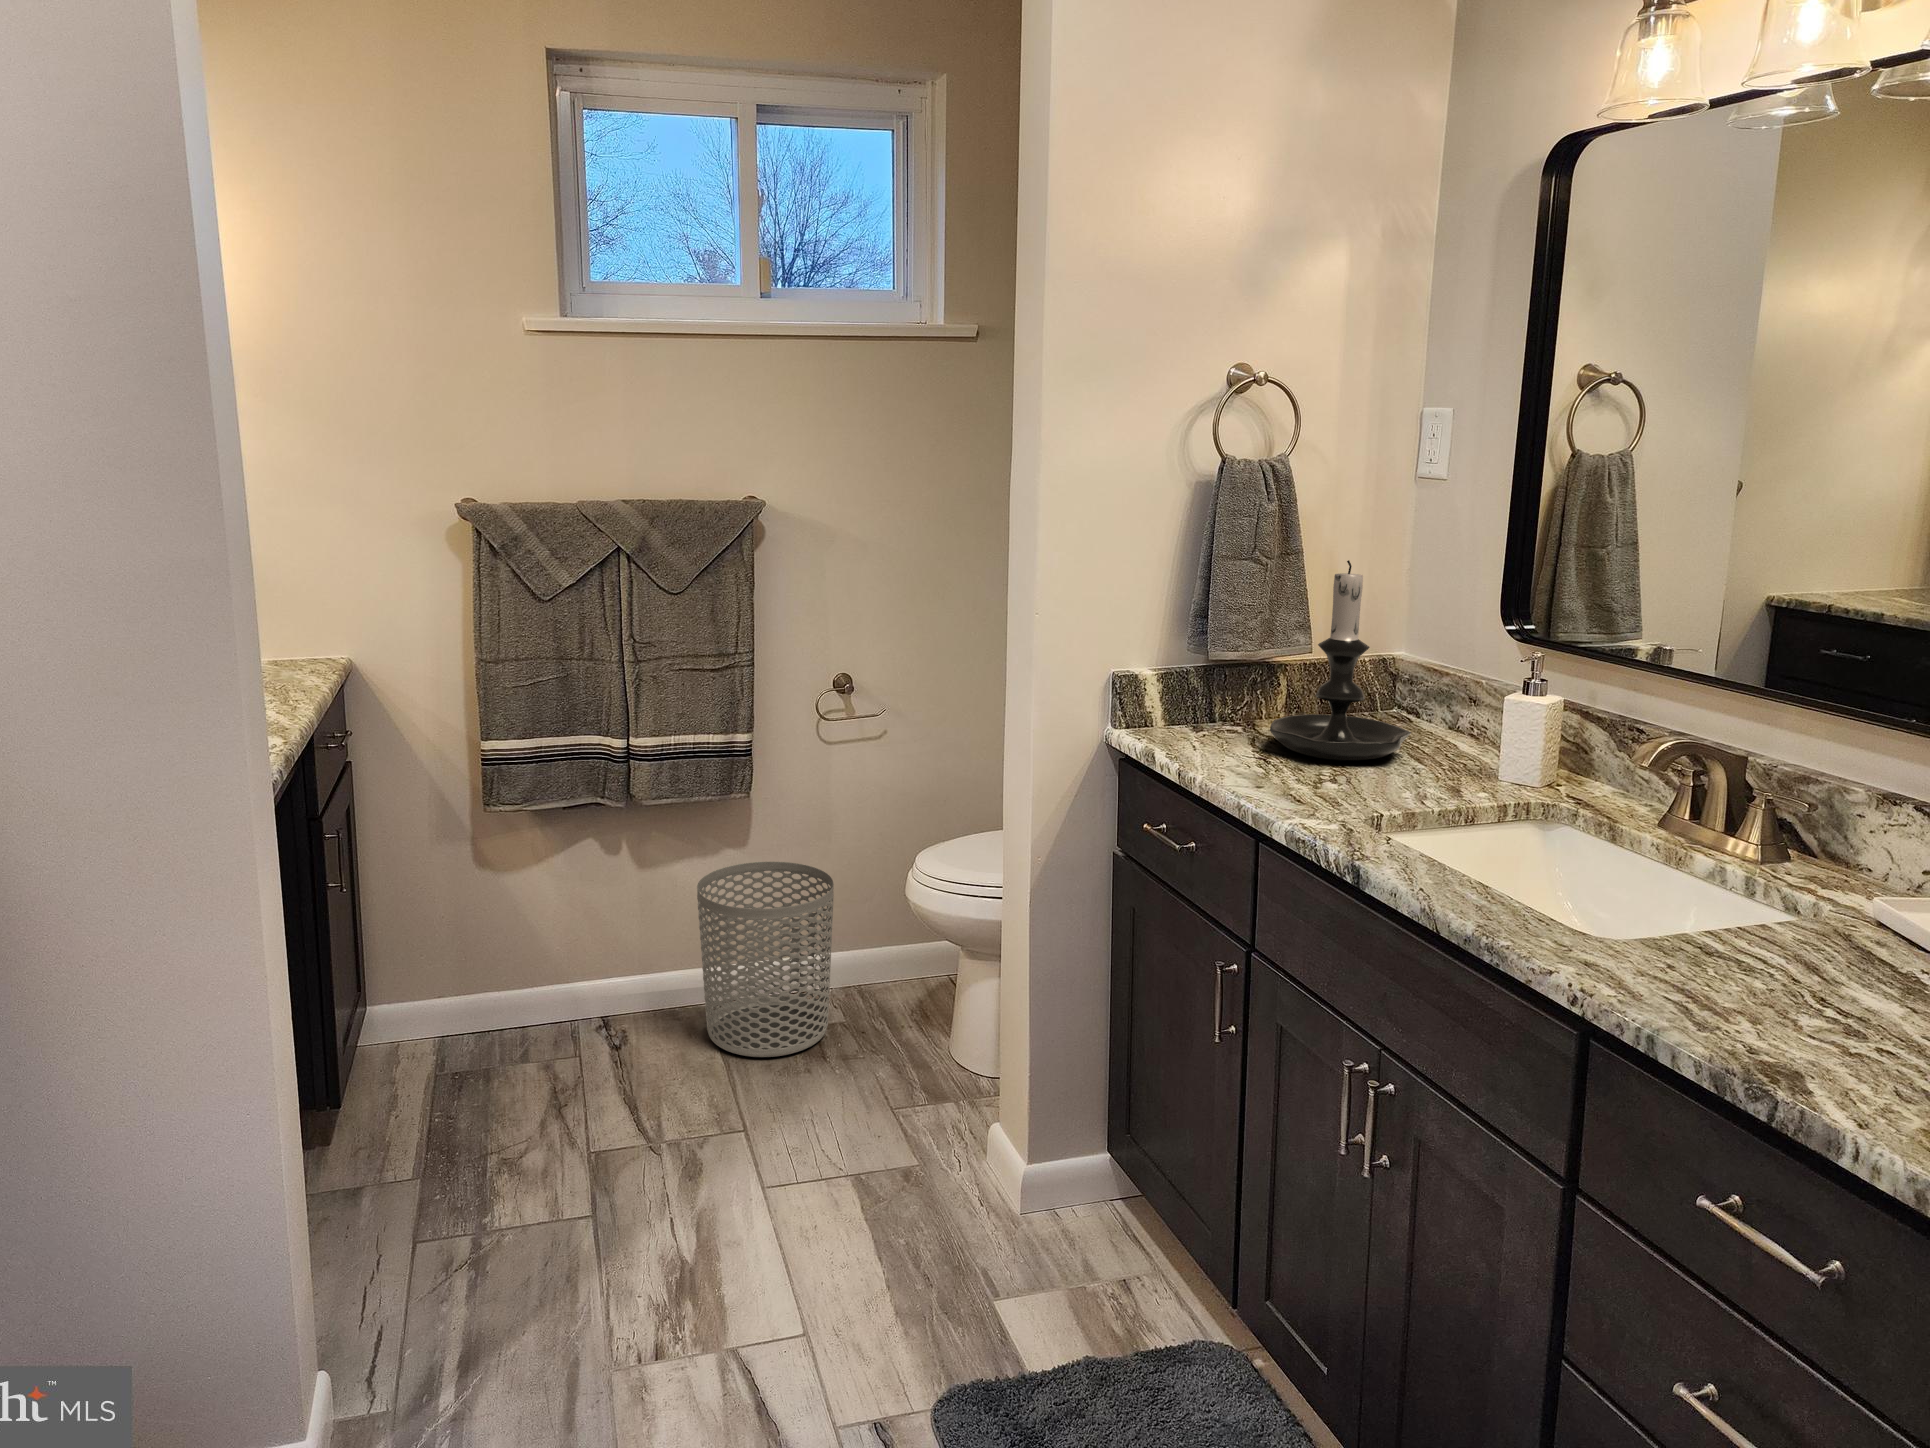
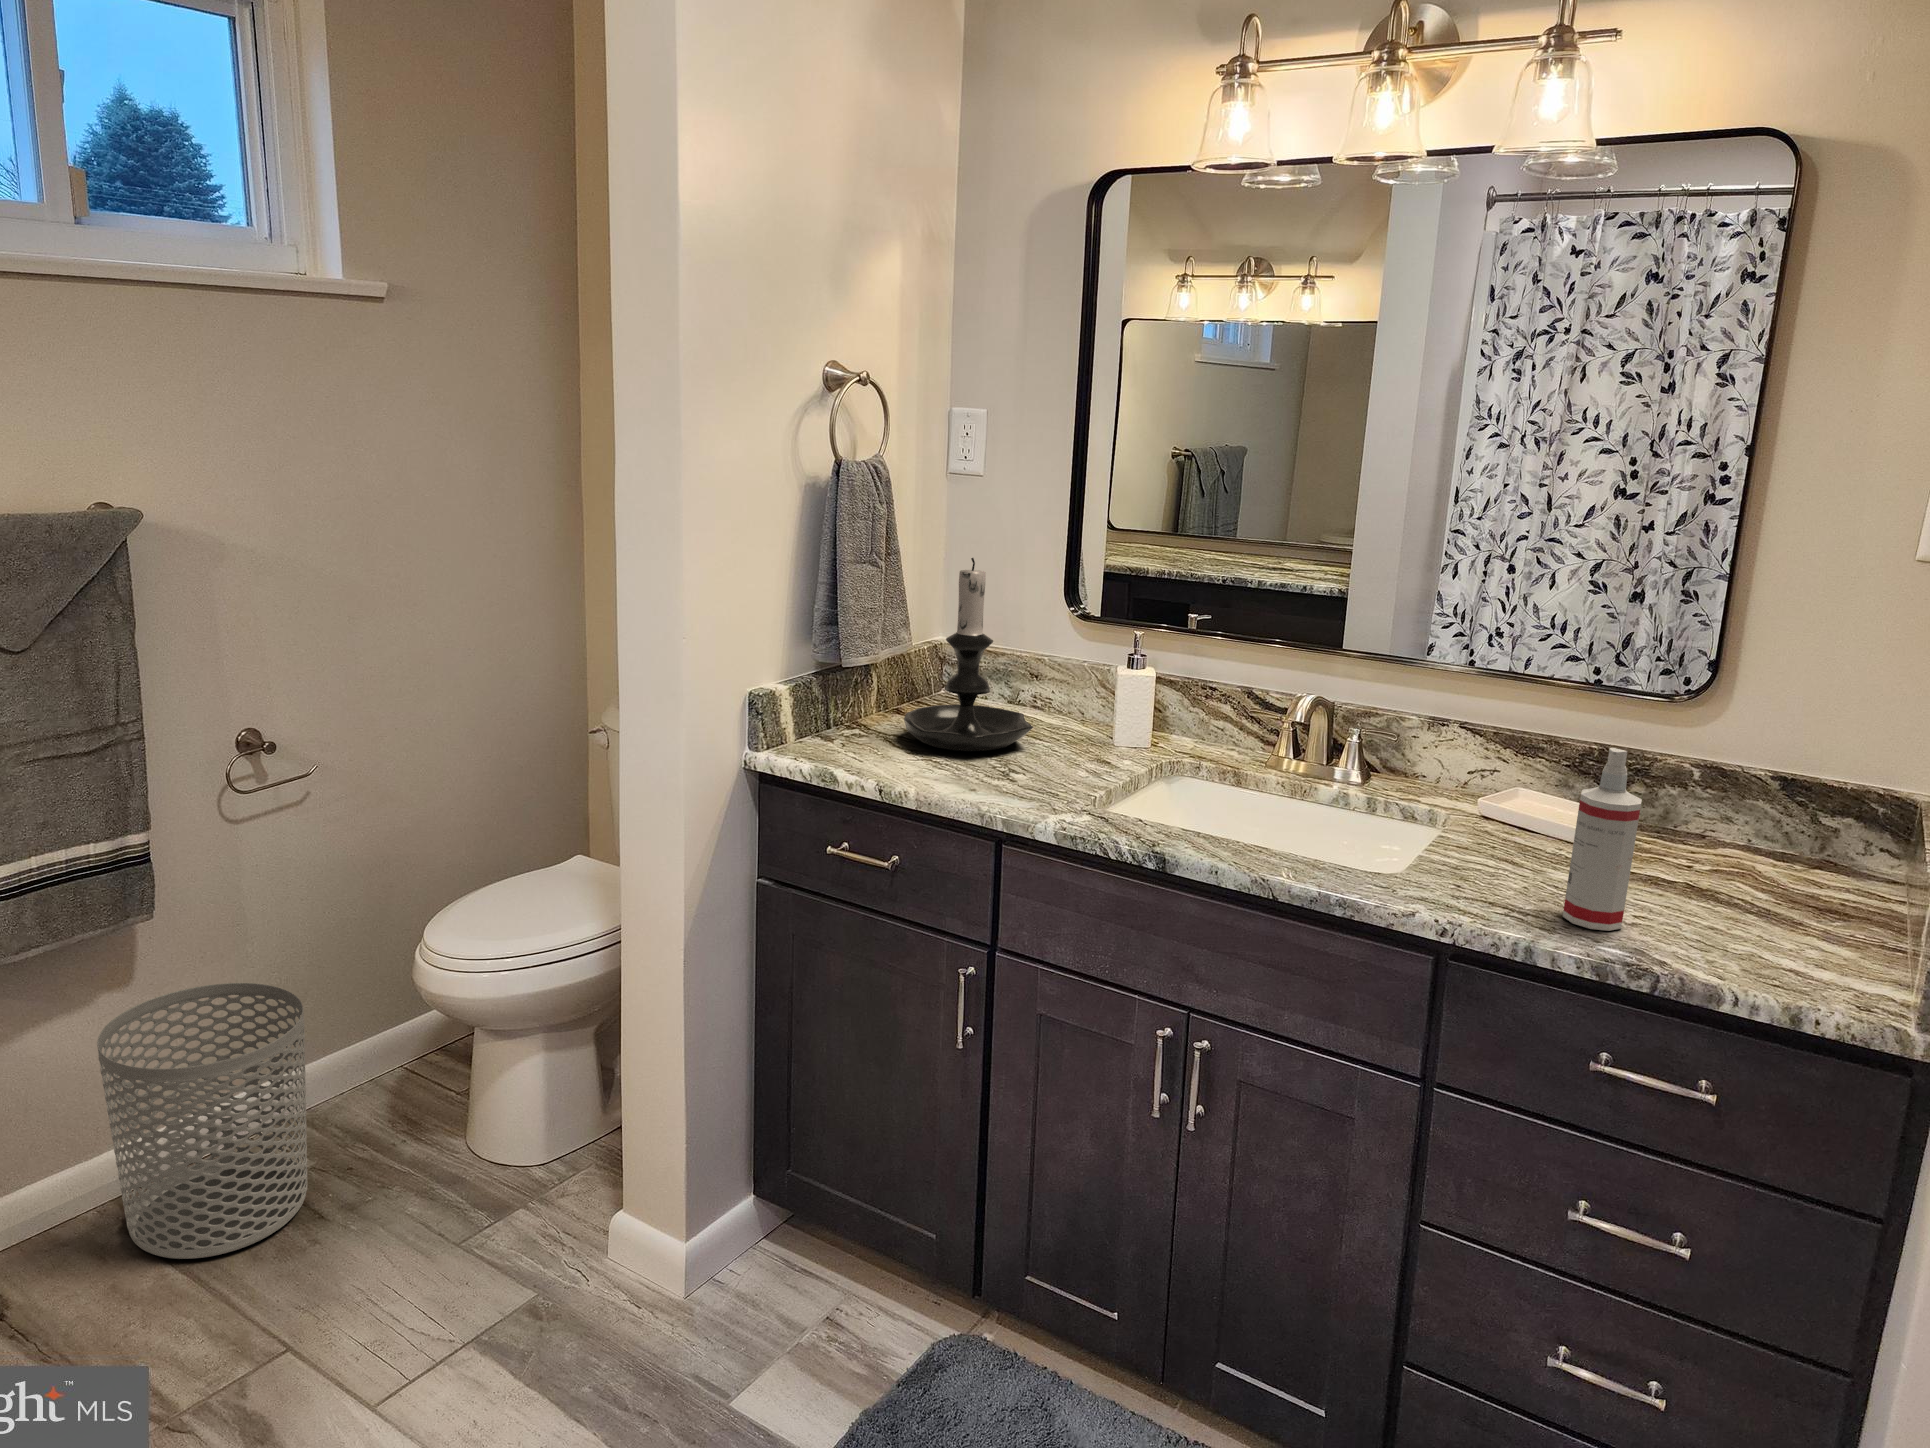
spray bottle: none [1744,800,1856,1049] -> present [1563,748,1642,931]

